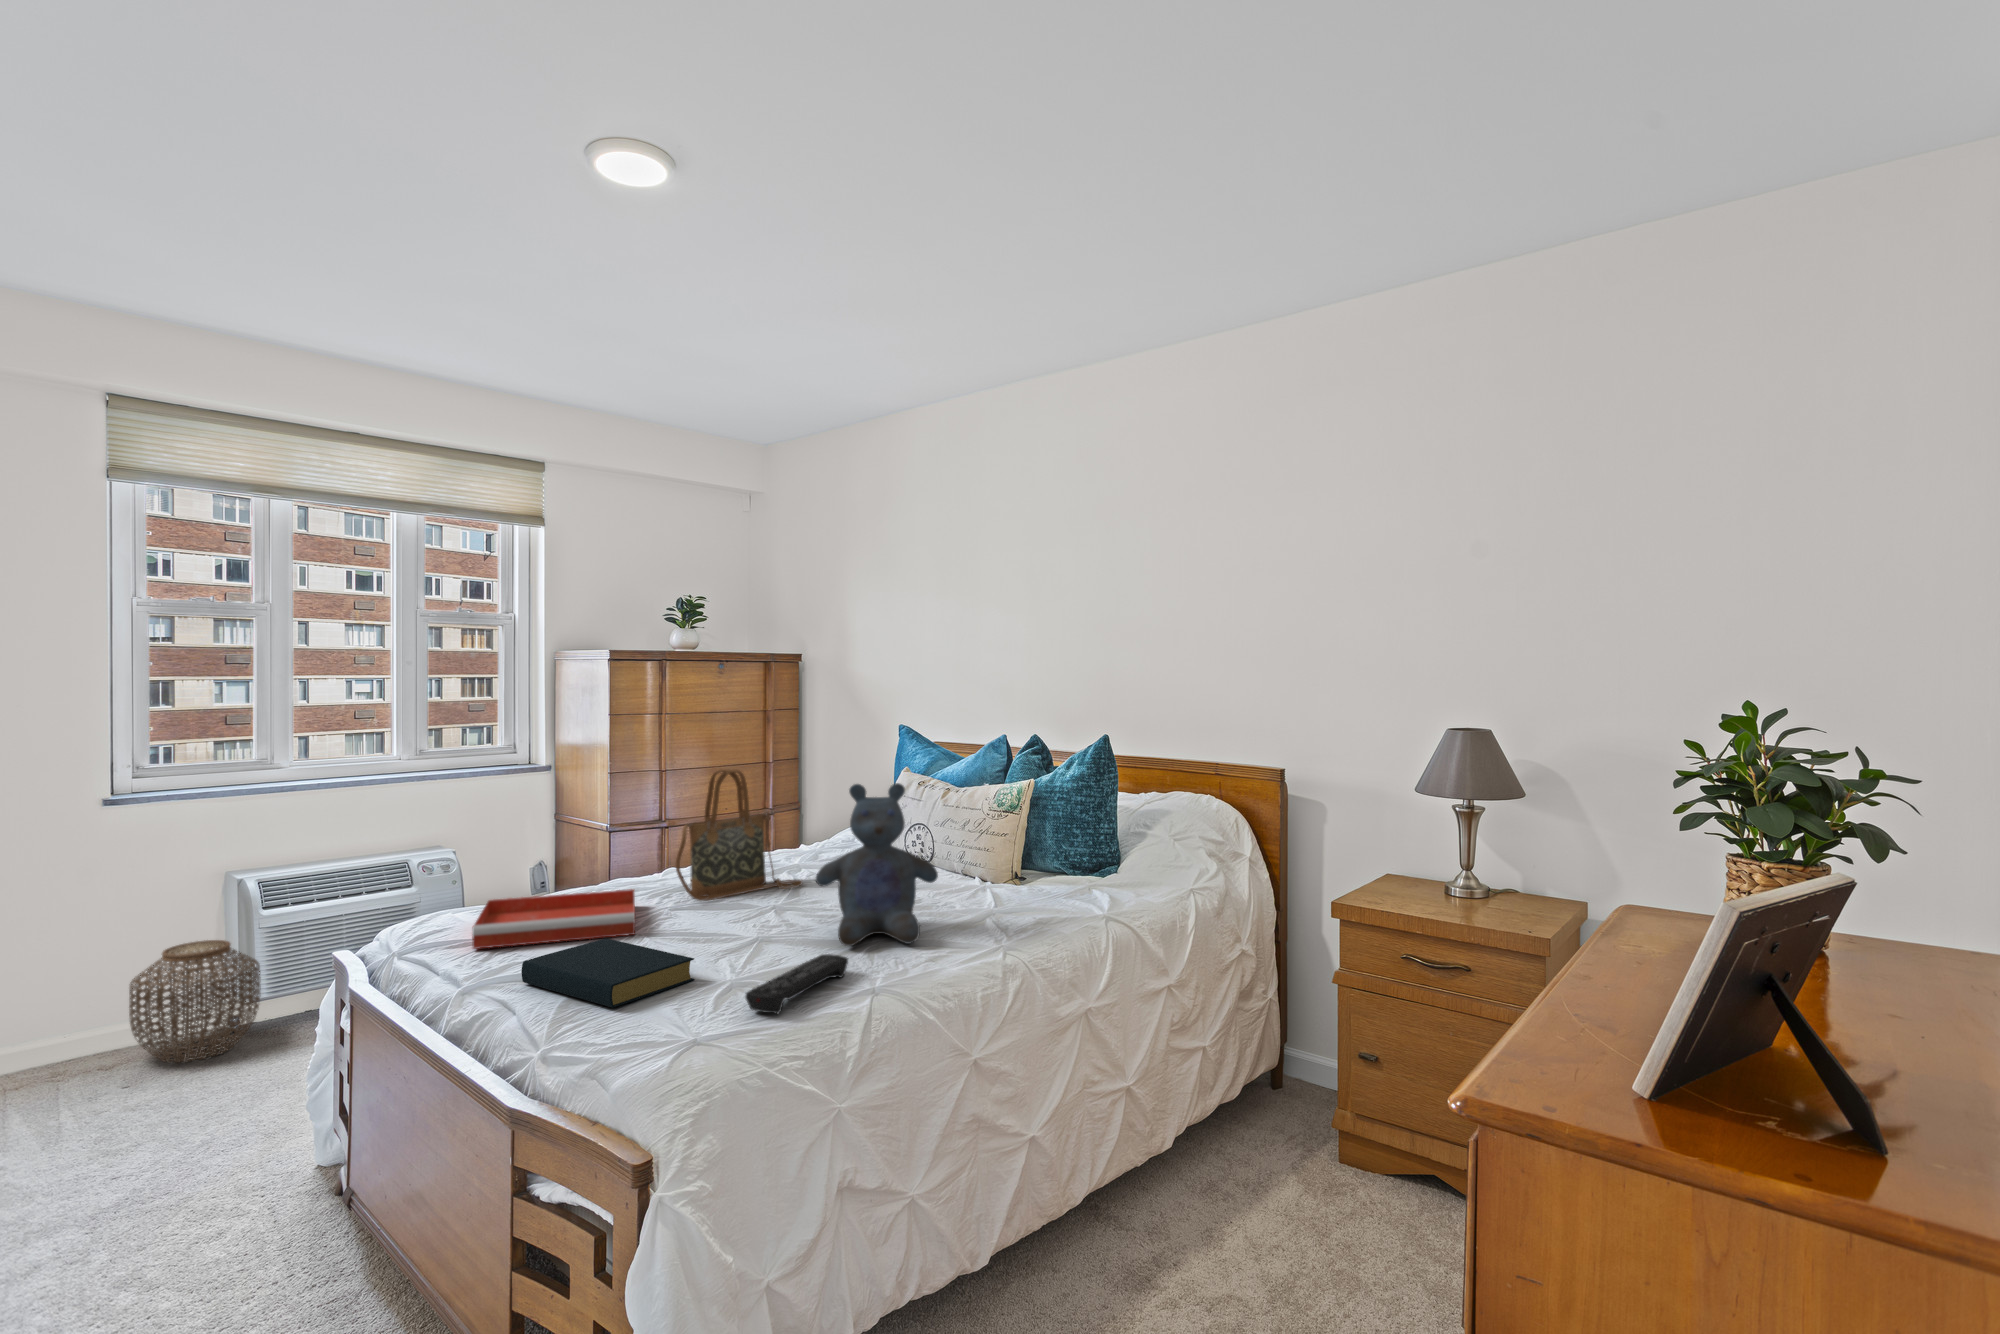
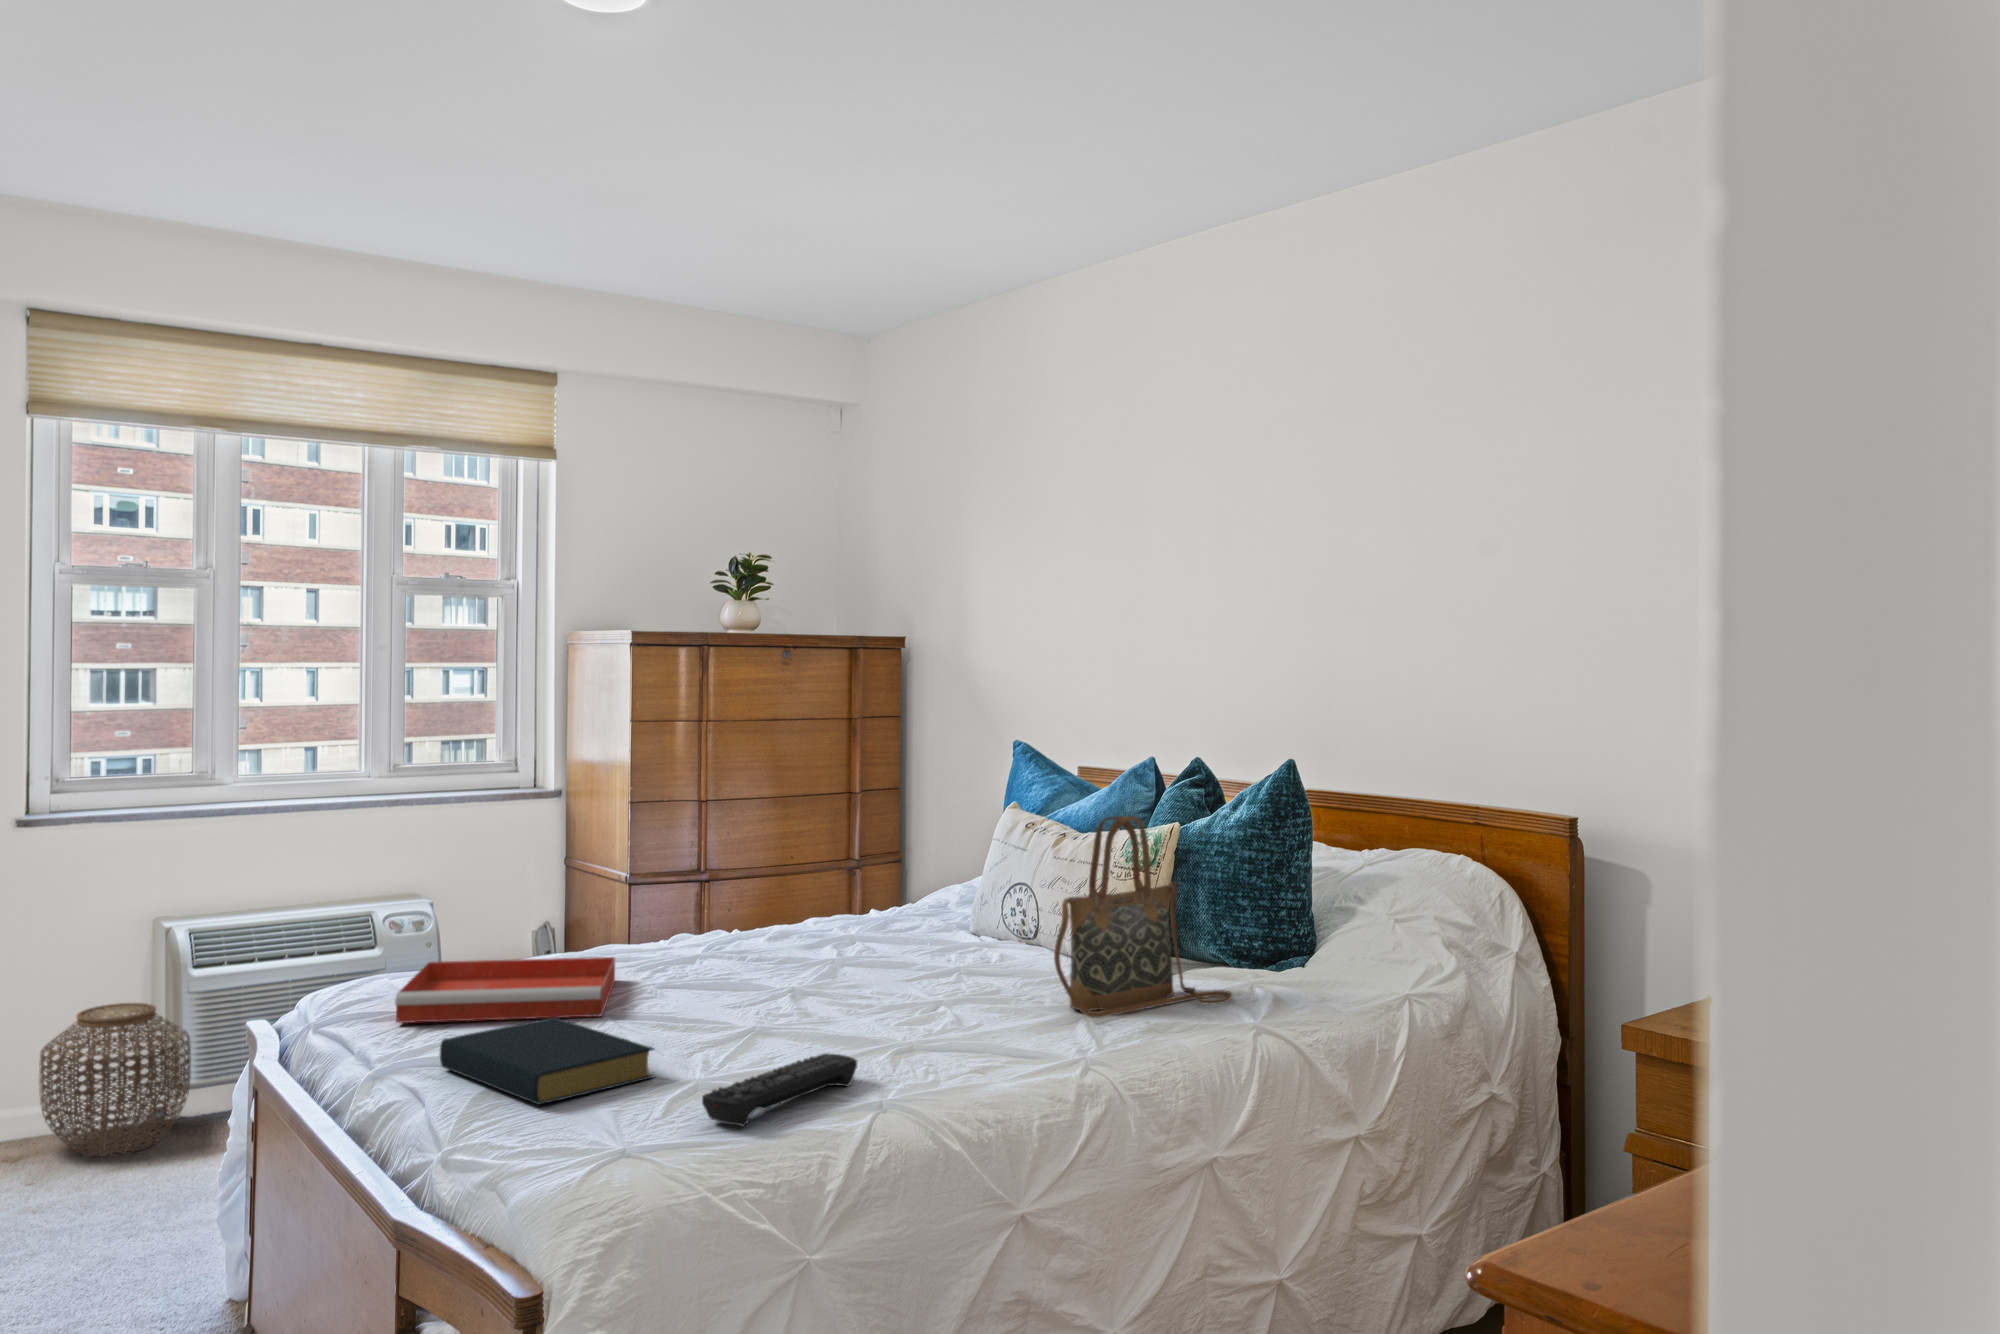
handbag: present [675,770,802,901] -> present [1054,816,1232,1018]
stuffed bear: present [816,783,938,946] -> none [837,821,1008,1047]

